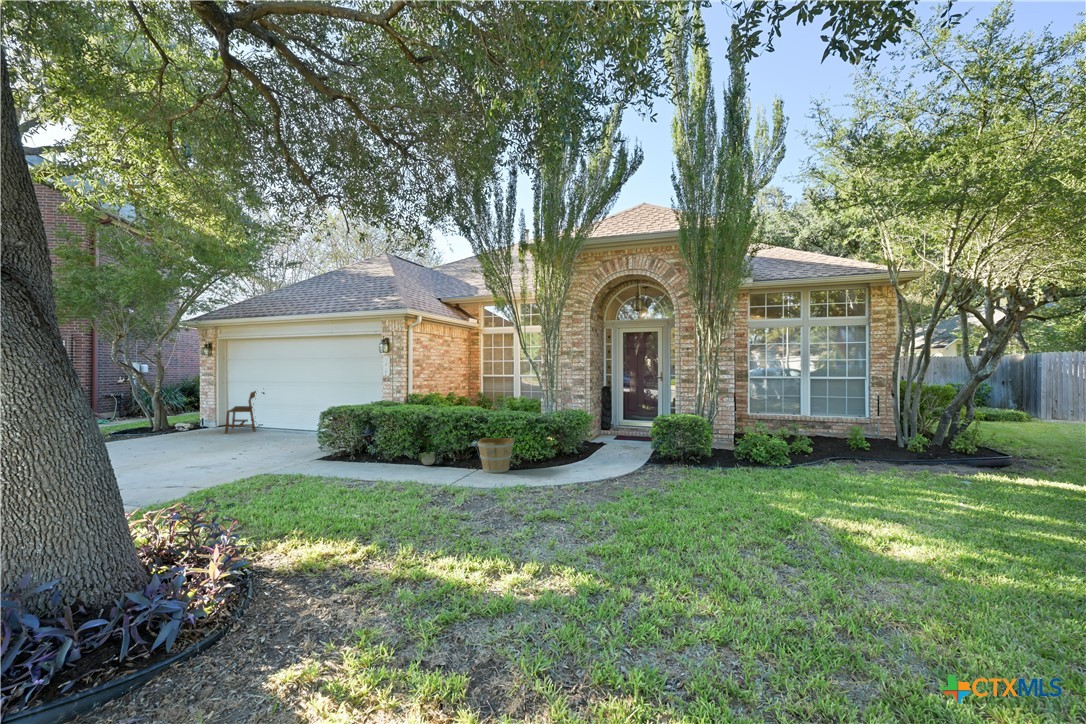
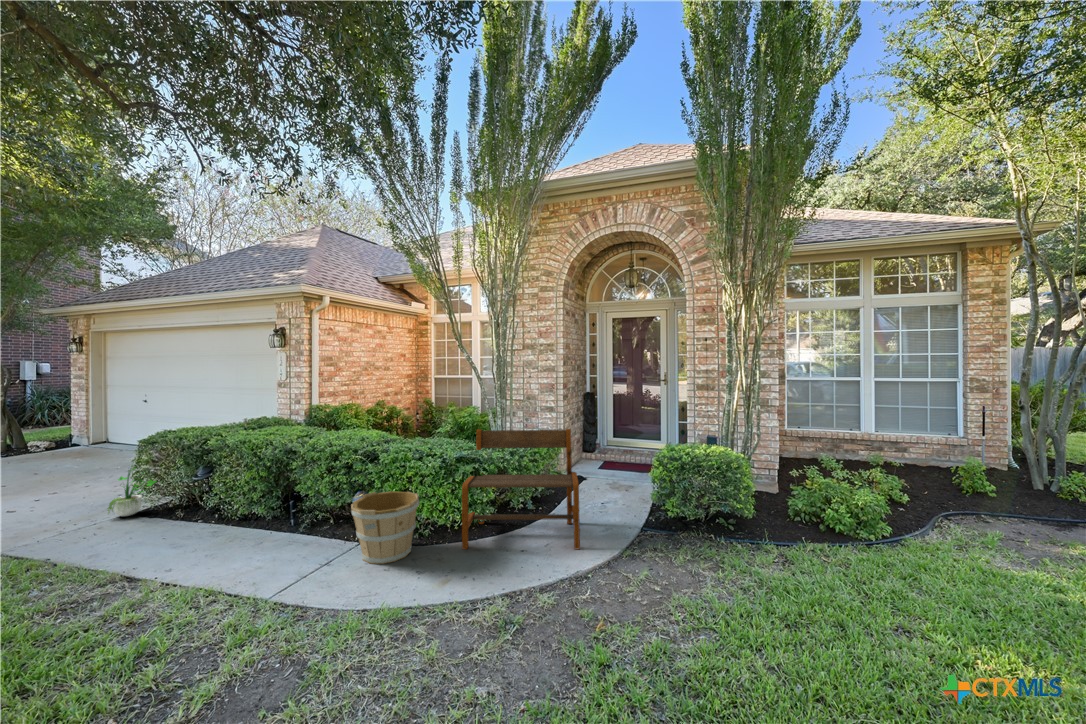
bench: present [225,391,256,434] -> present [462,429,580,550]
potted plant: present [419,436,445,465] -> present [108,472,156,516]

